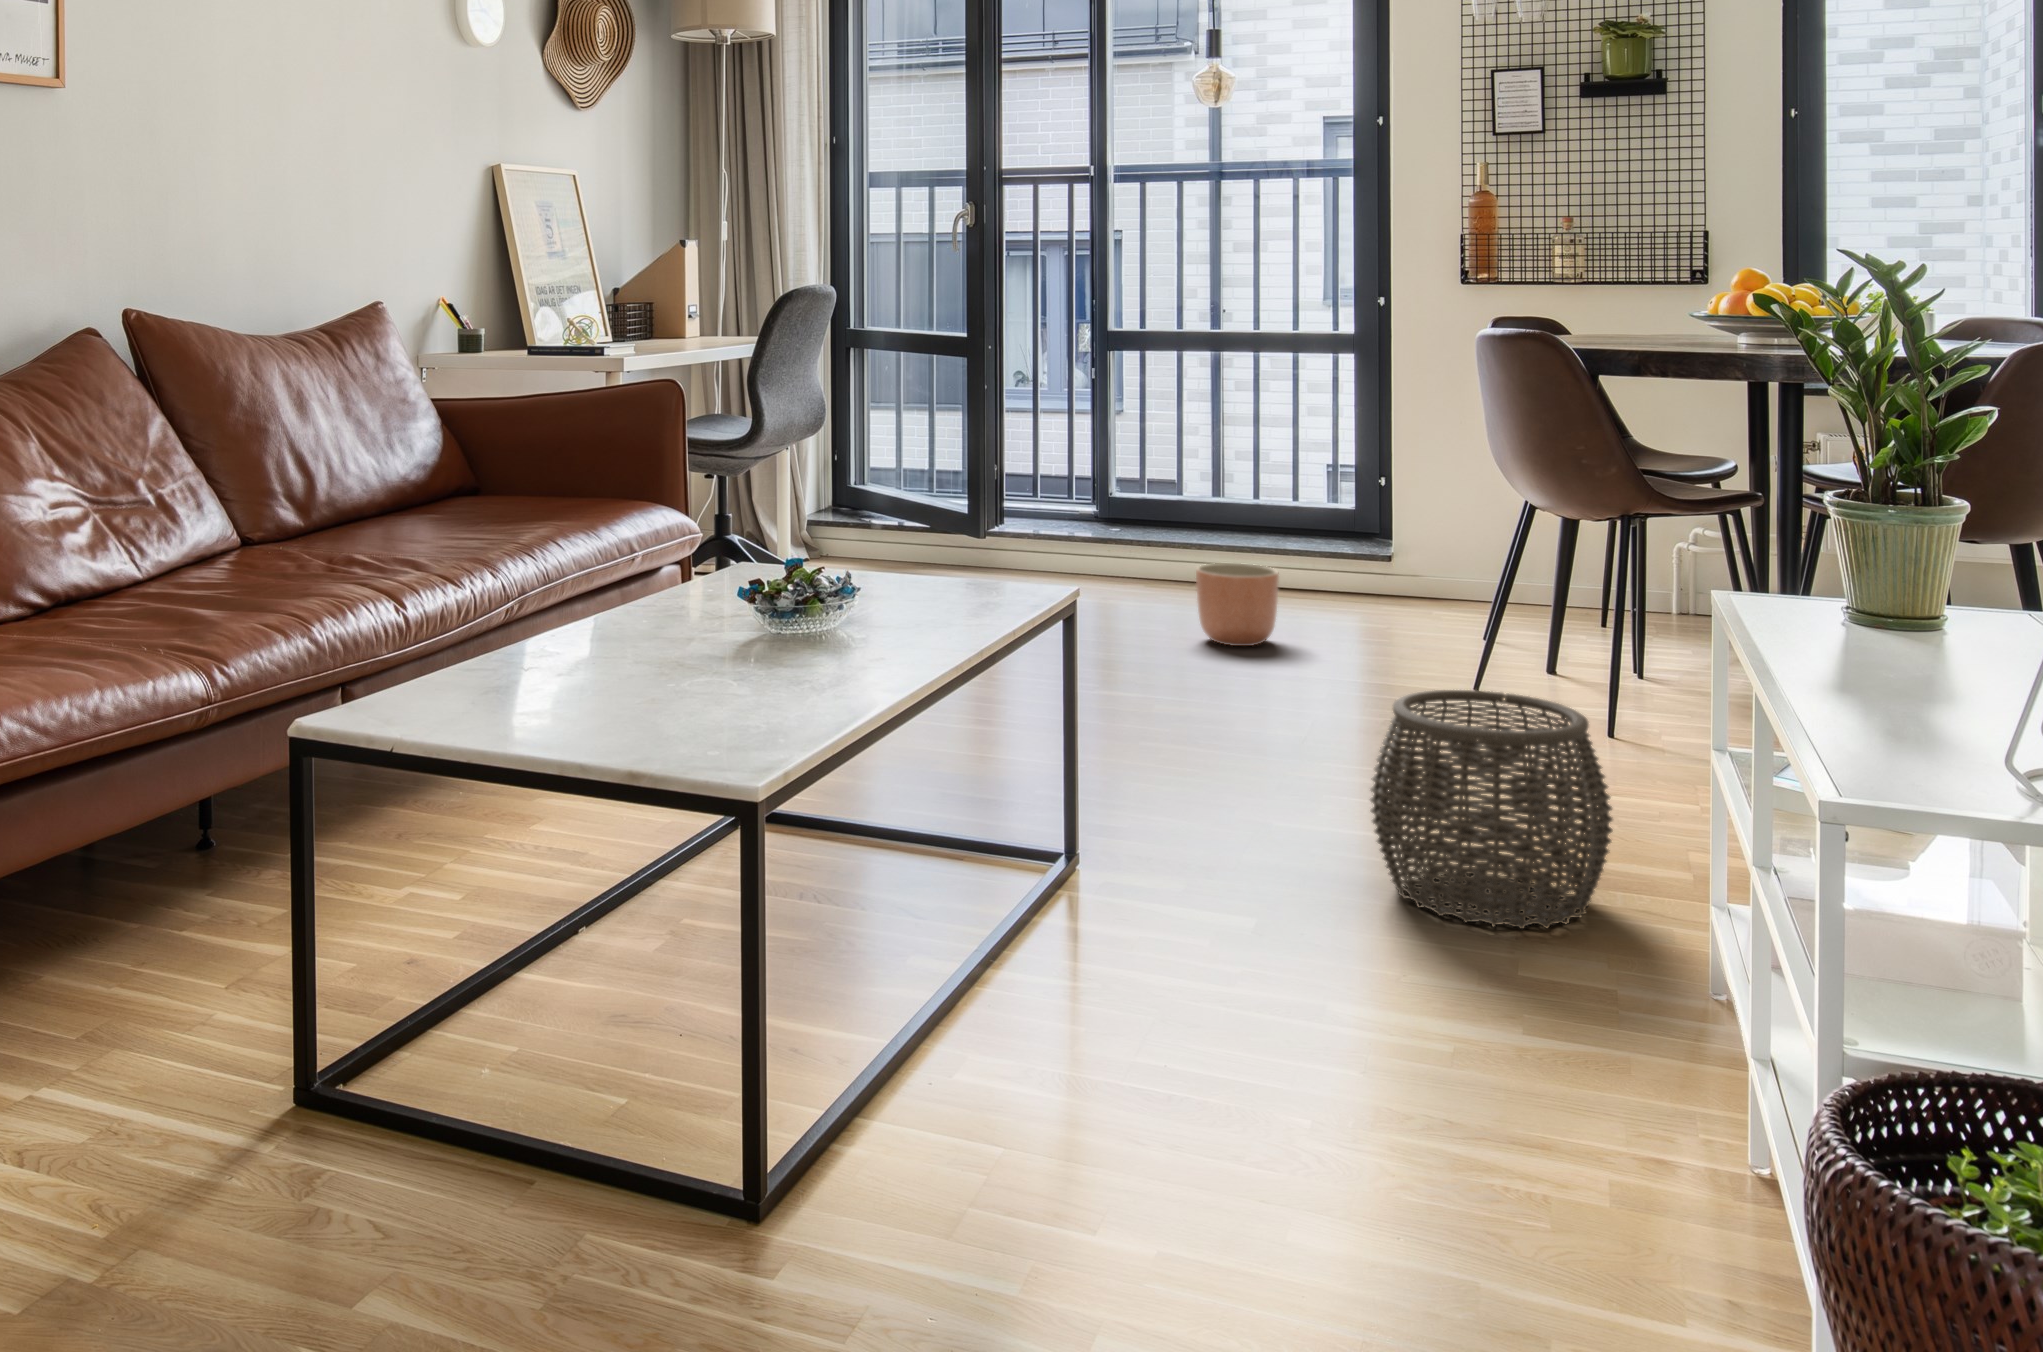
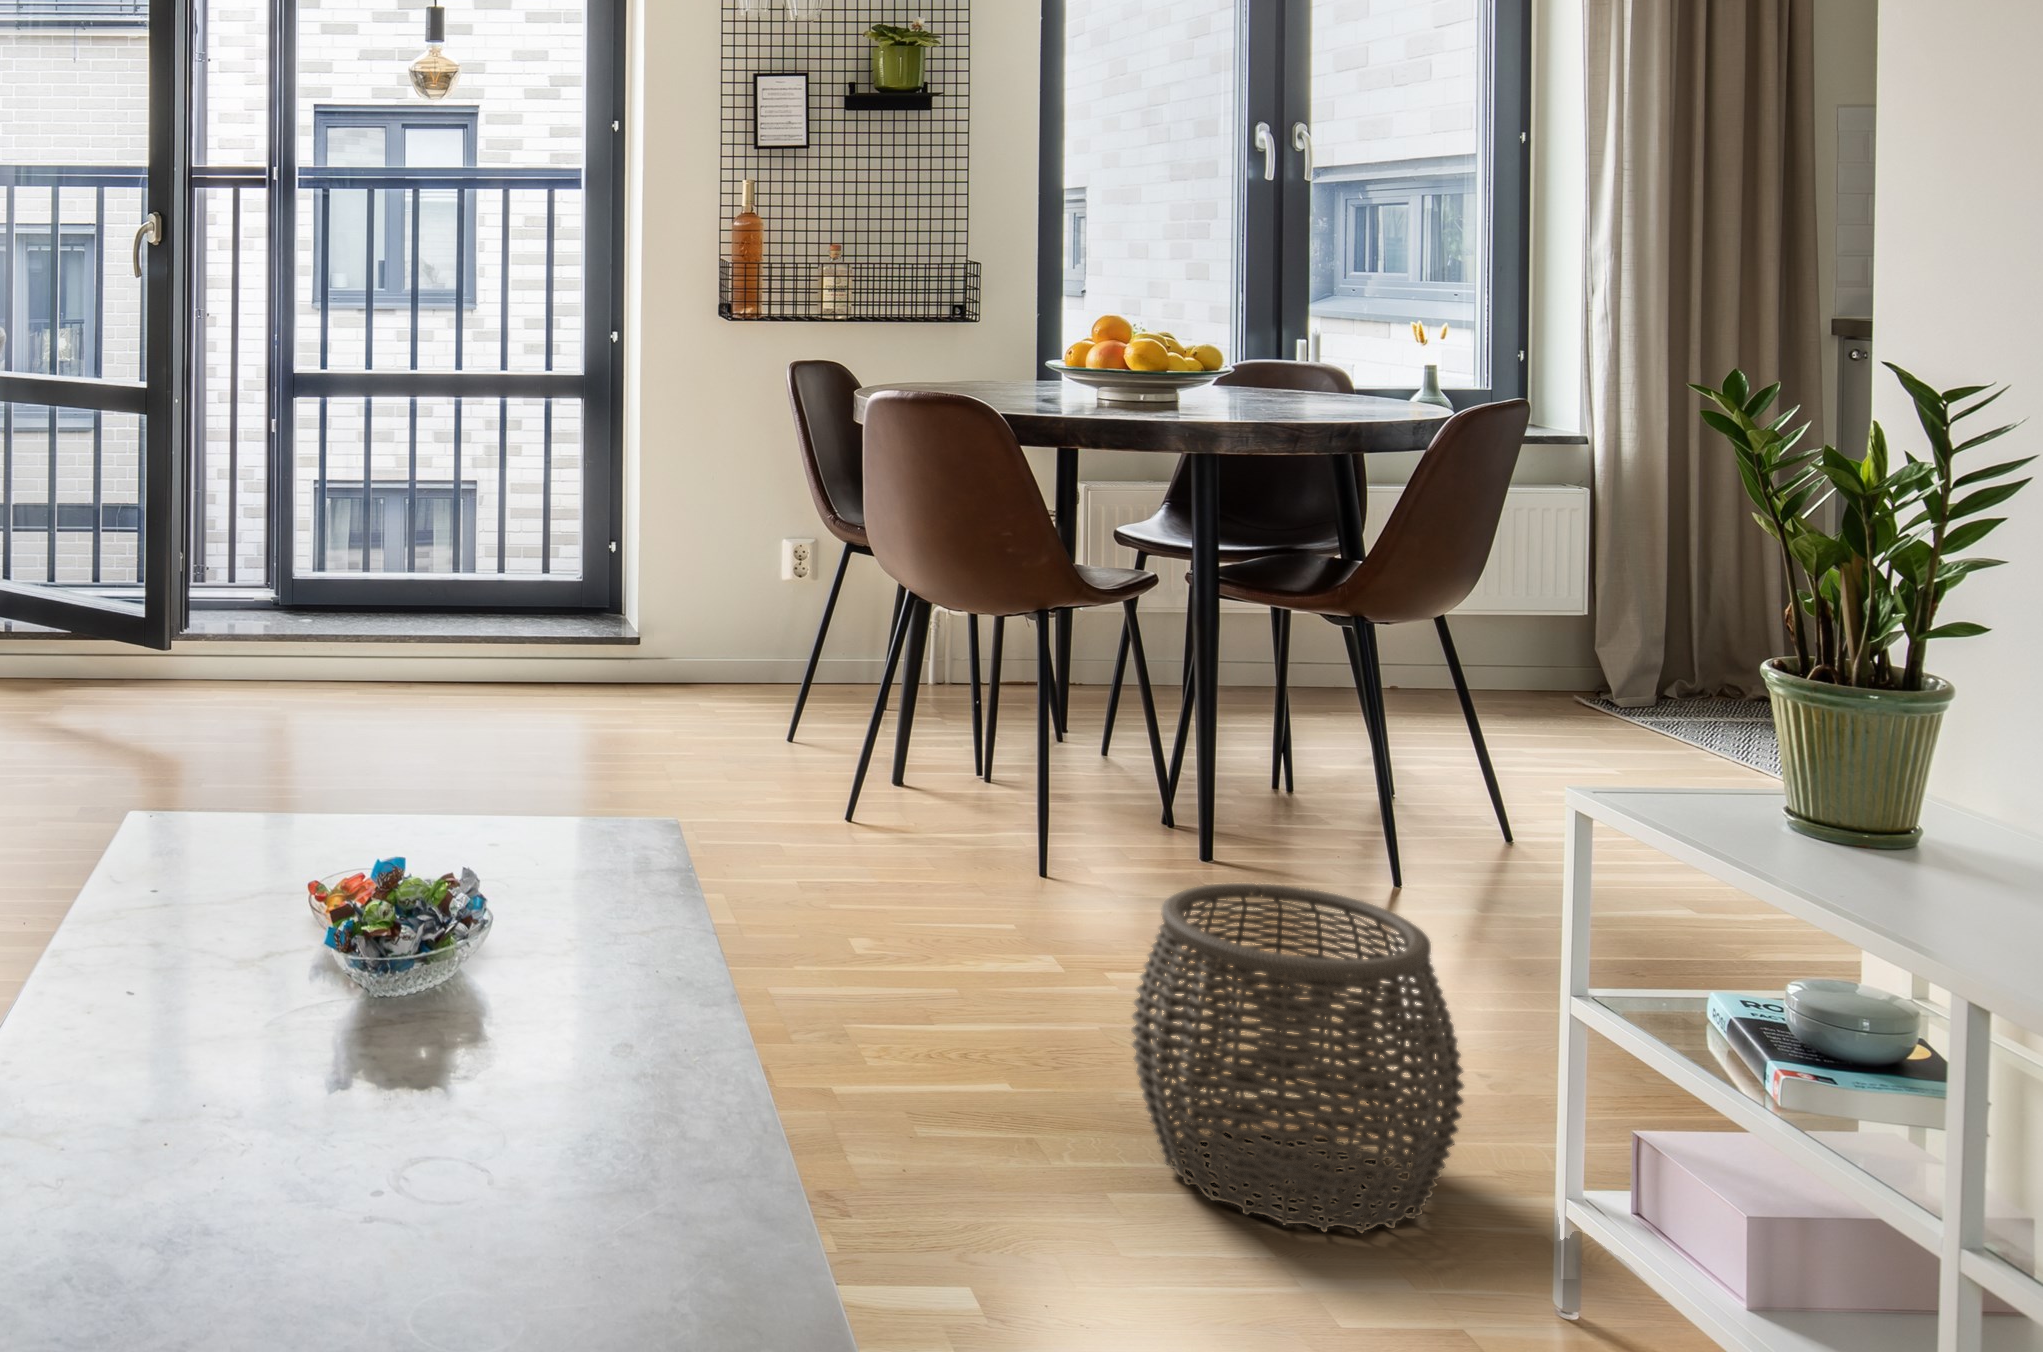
planter: present [1196,563,1279,646] -> none [512,671,611,778]

